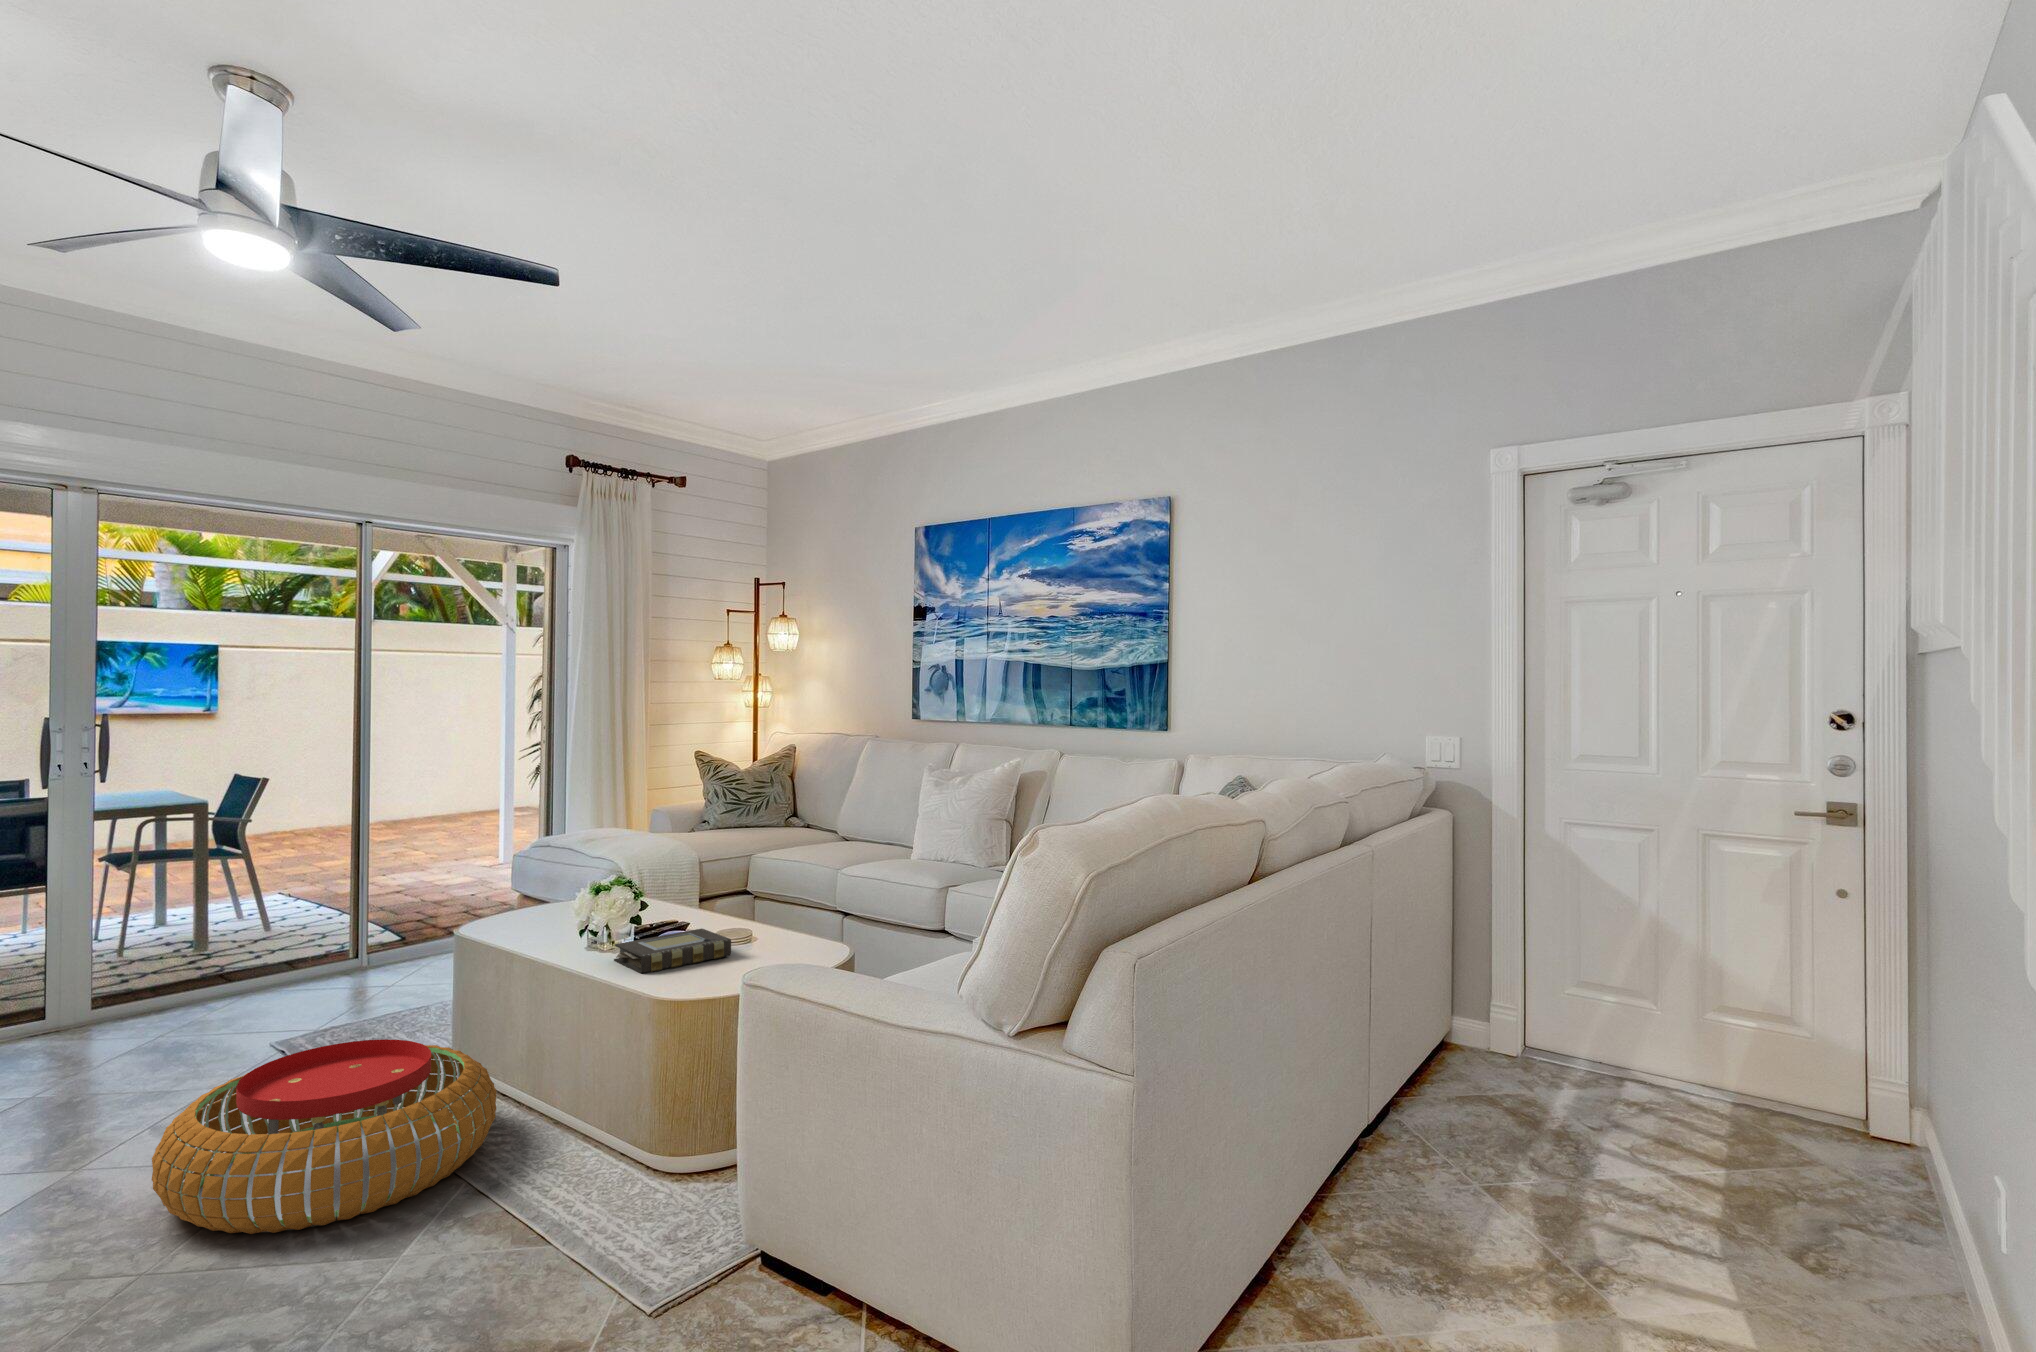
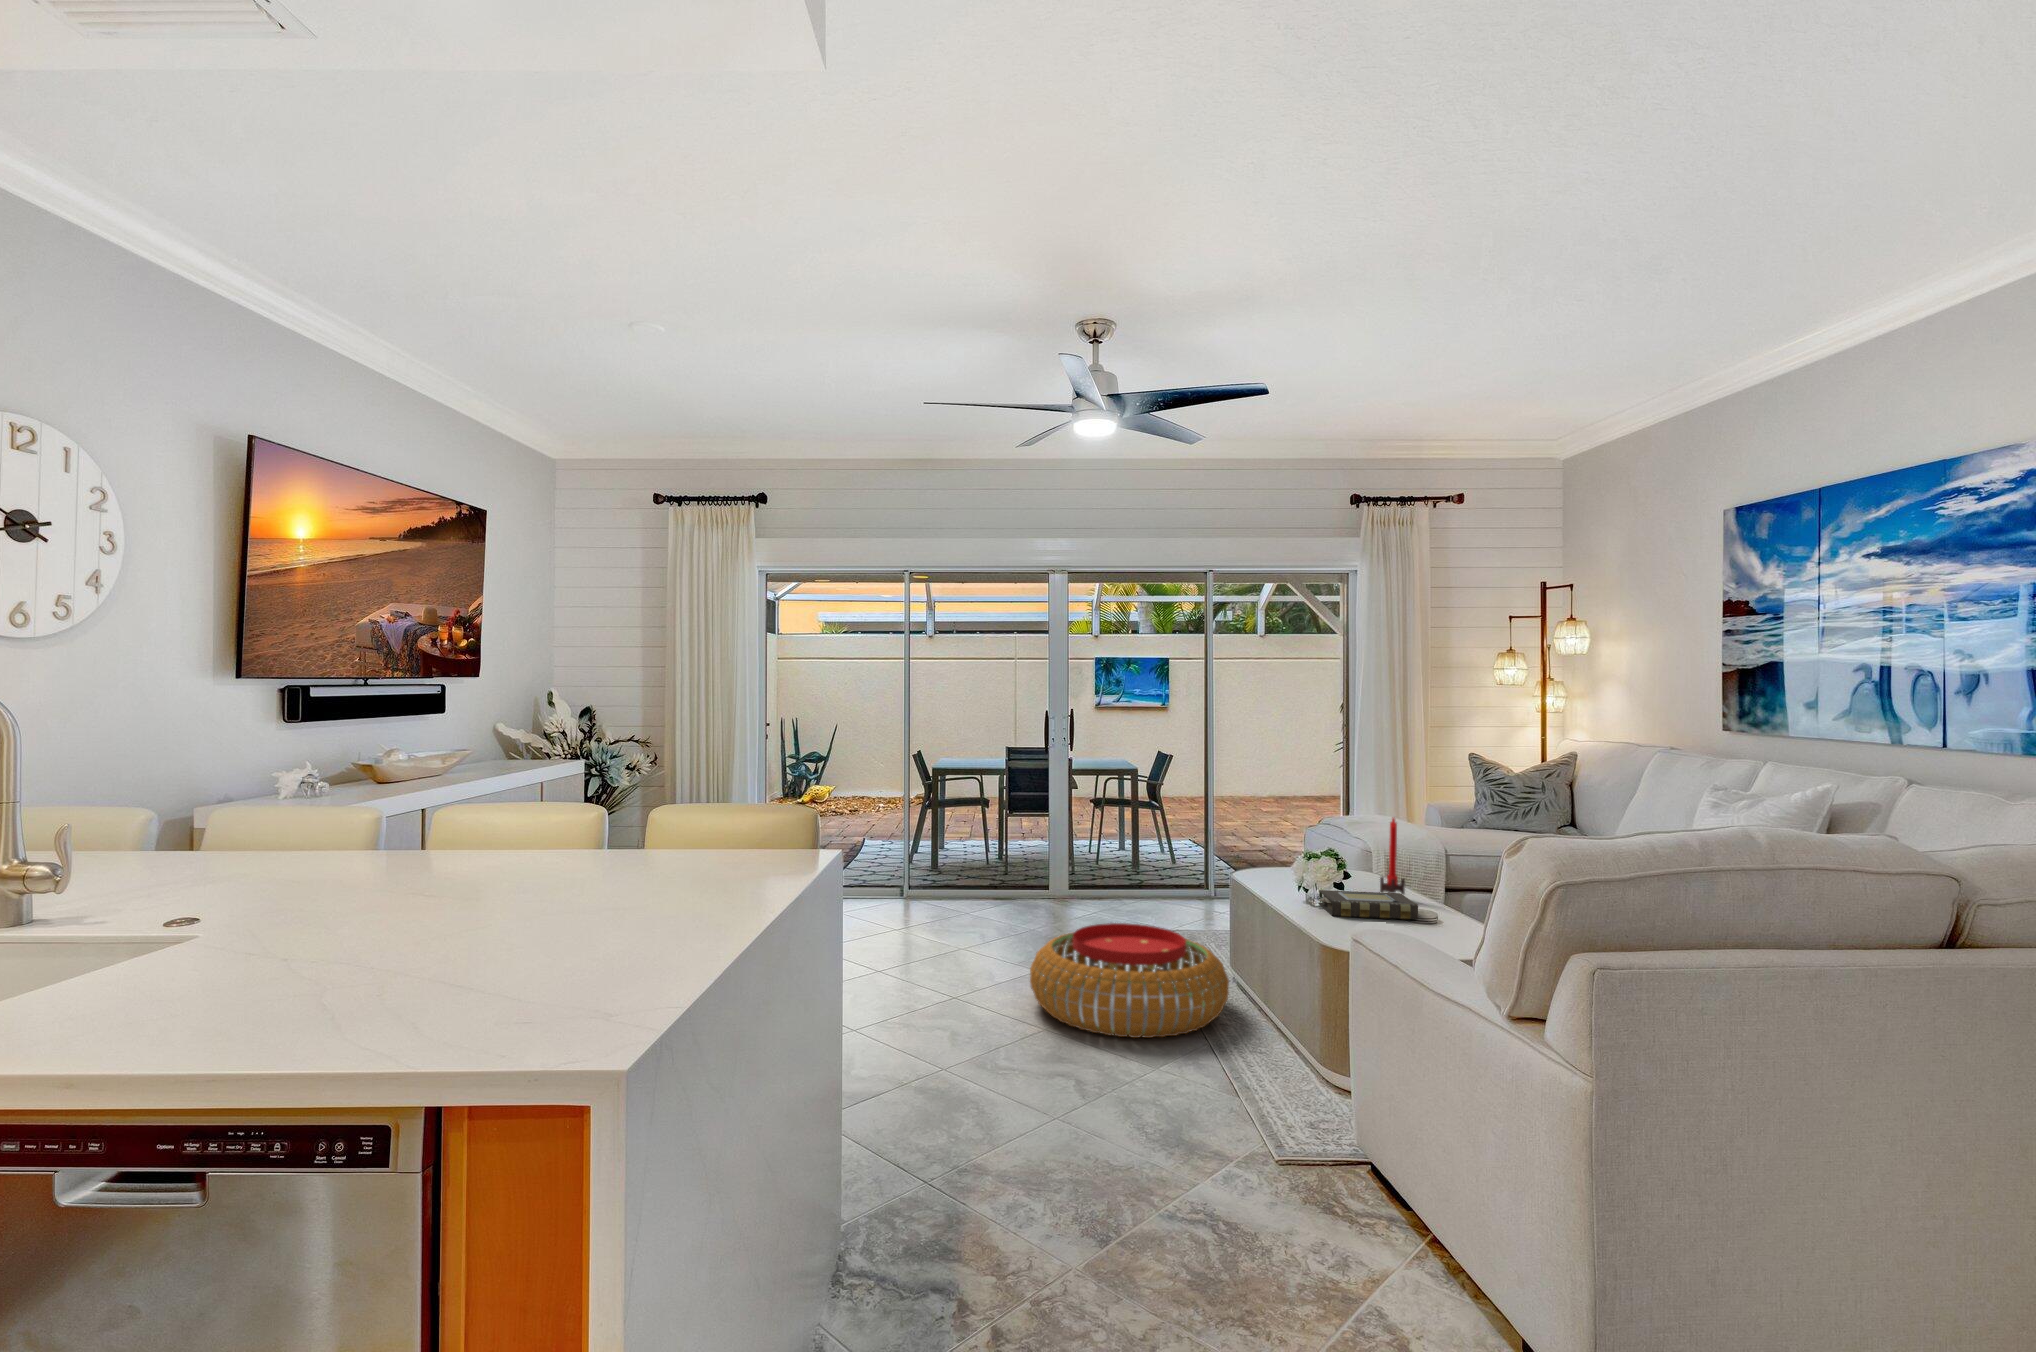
candle: none [672,843,698,935] -> present [1380,818,1405,895]

